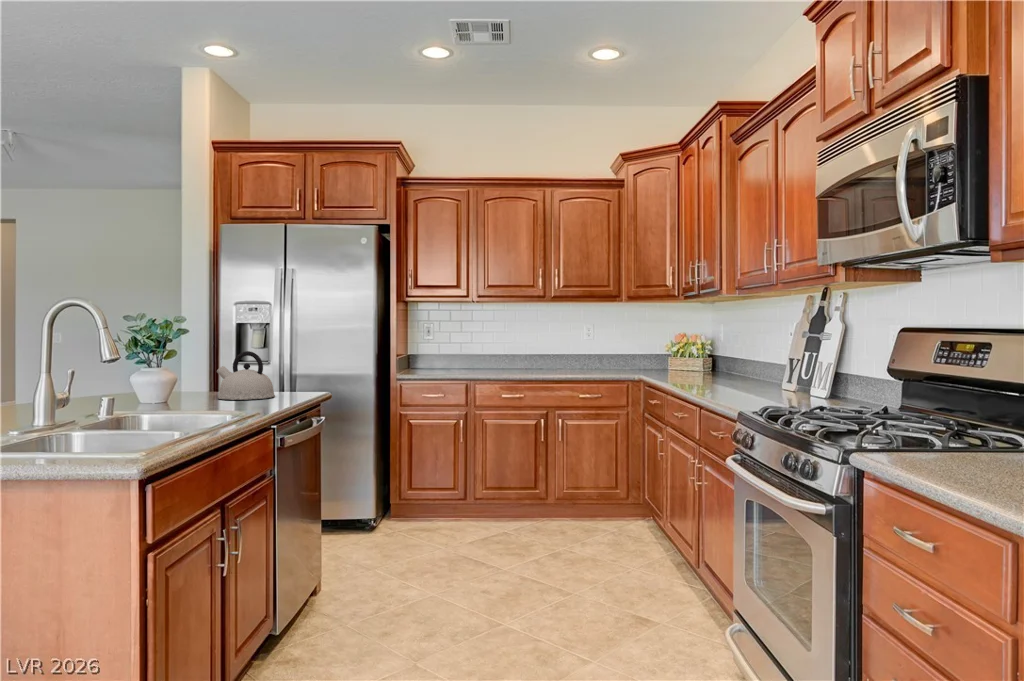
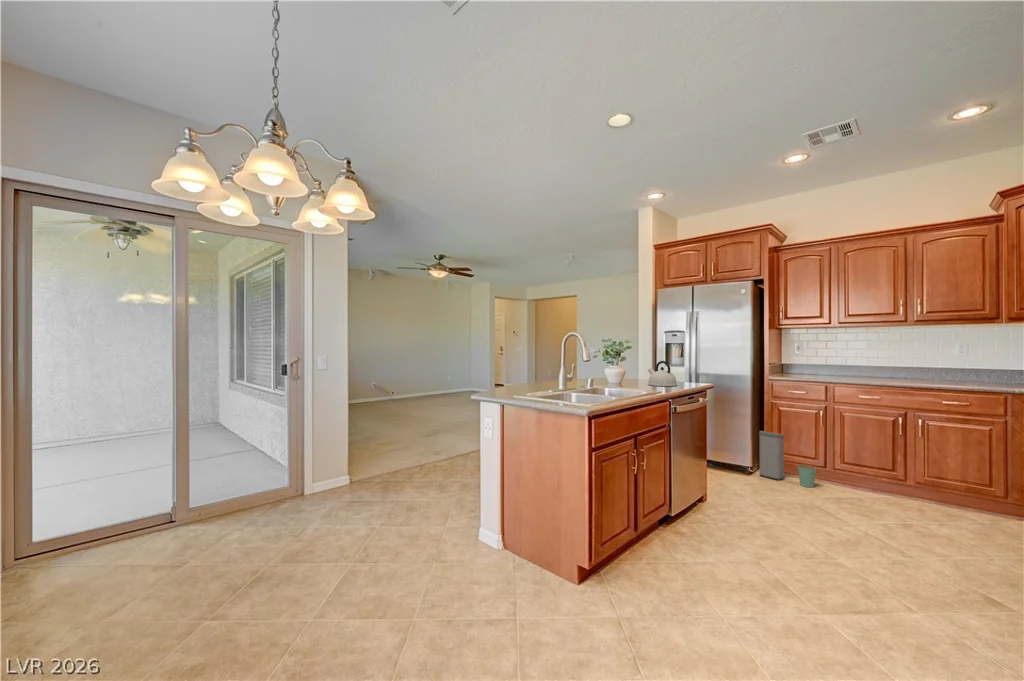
trash can: none [386,458,458,529] -> present [759,431,816,488]

